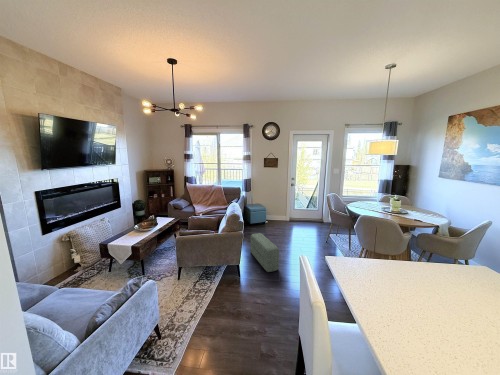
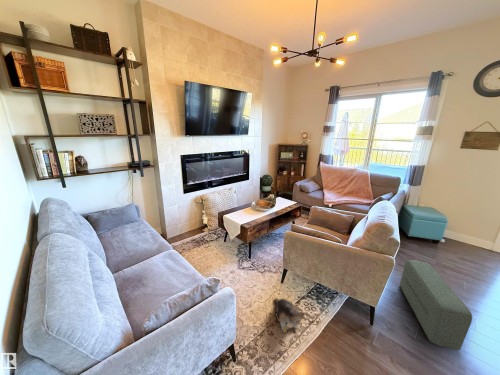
plush toy: none [177,283,202,306] -> present [275,298,304,333]

